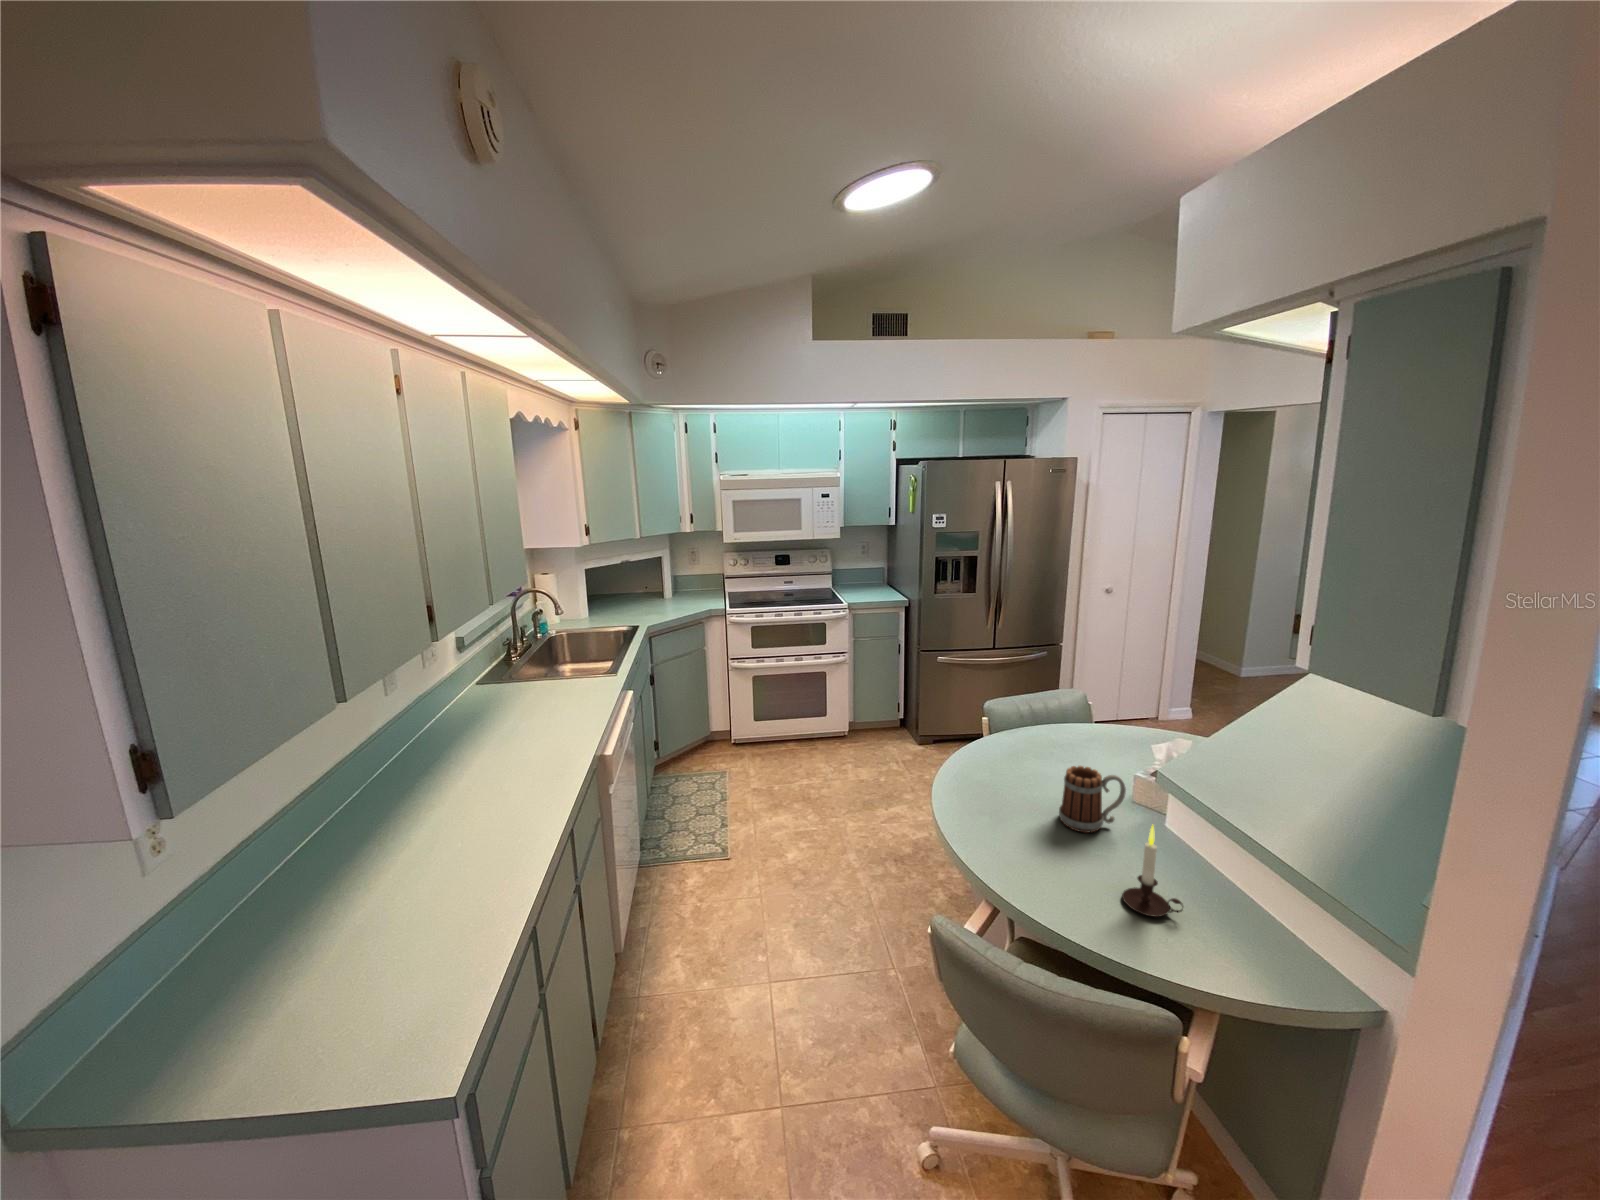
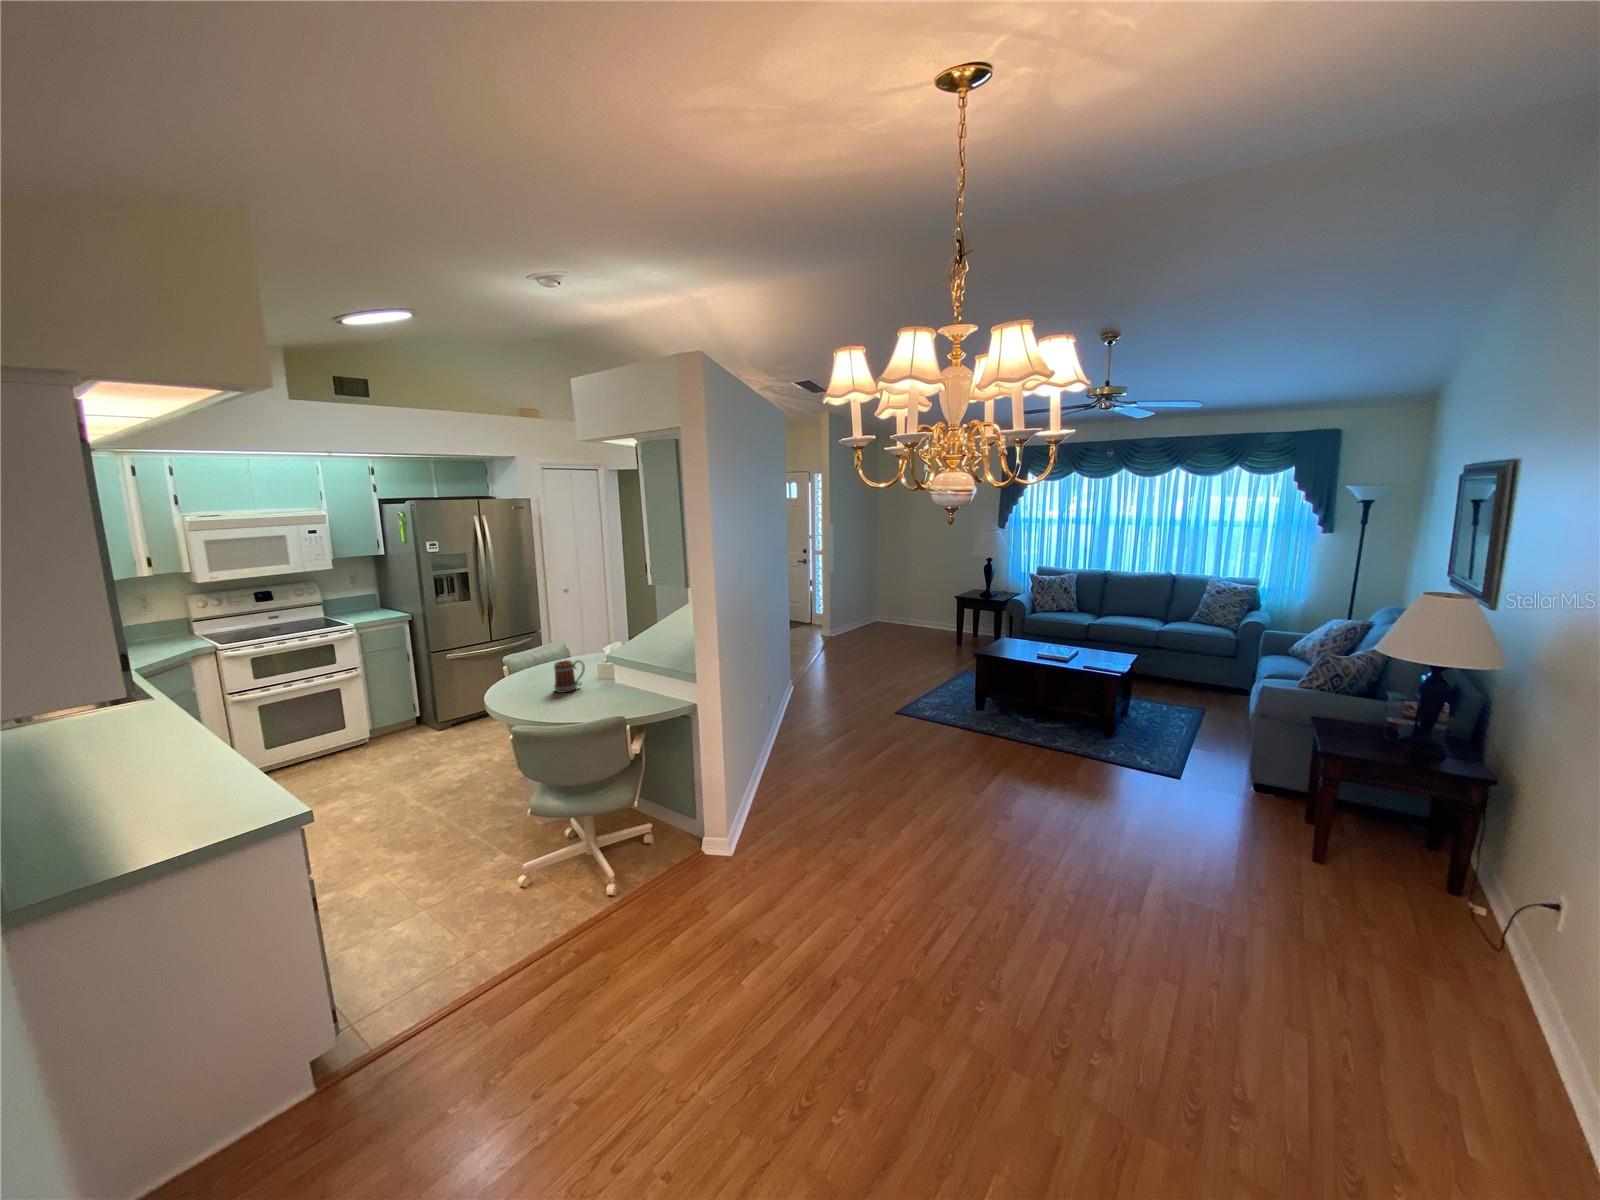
candle: present [1122,826,1183,917] -> none [588,664,613,706]

